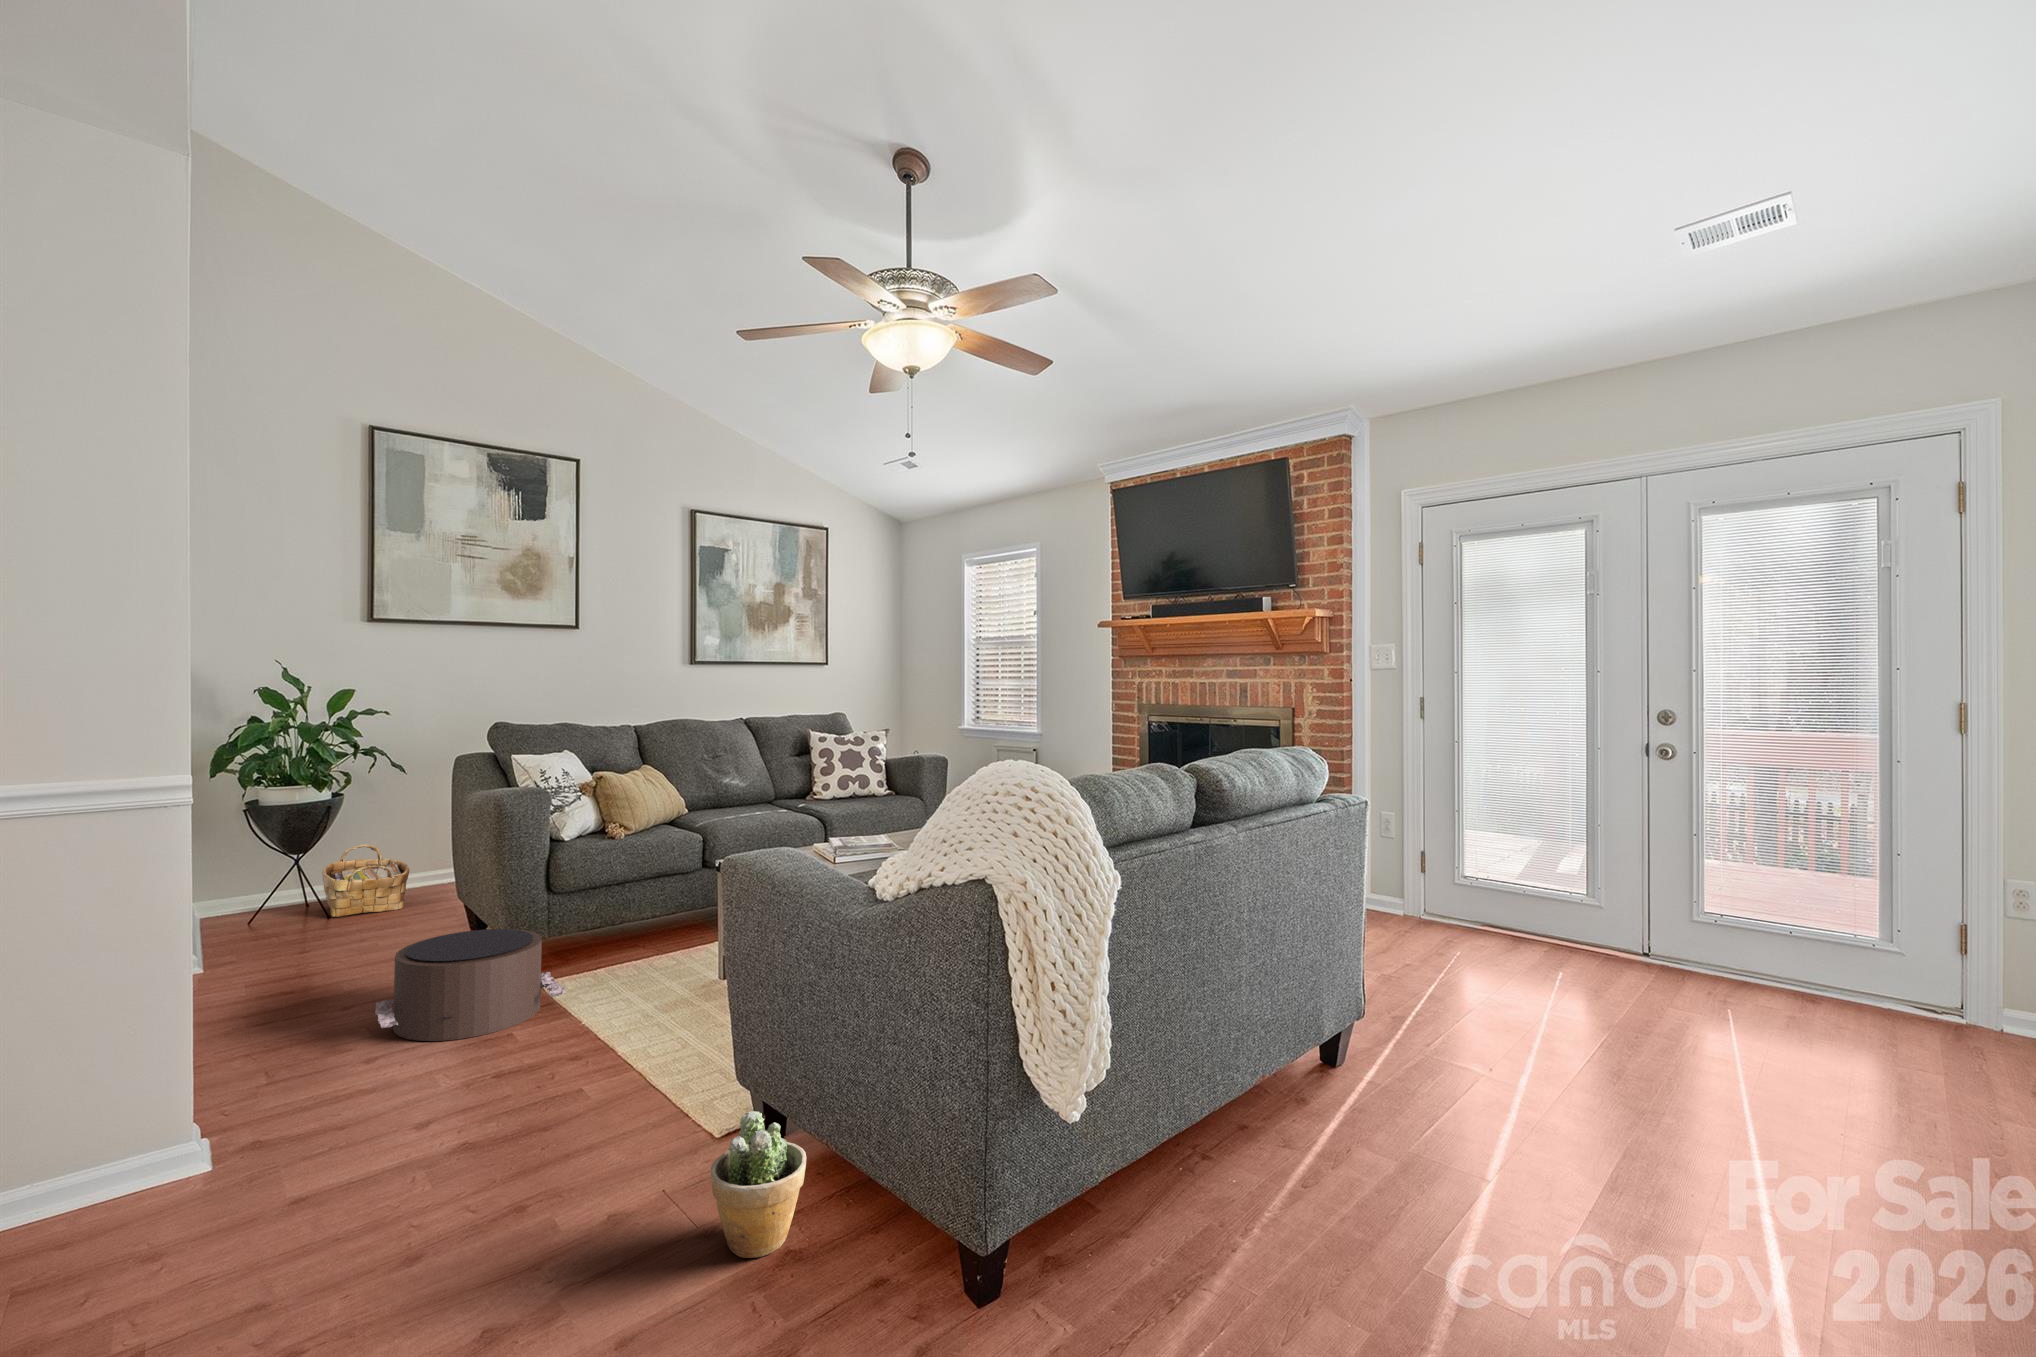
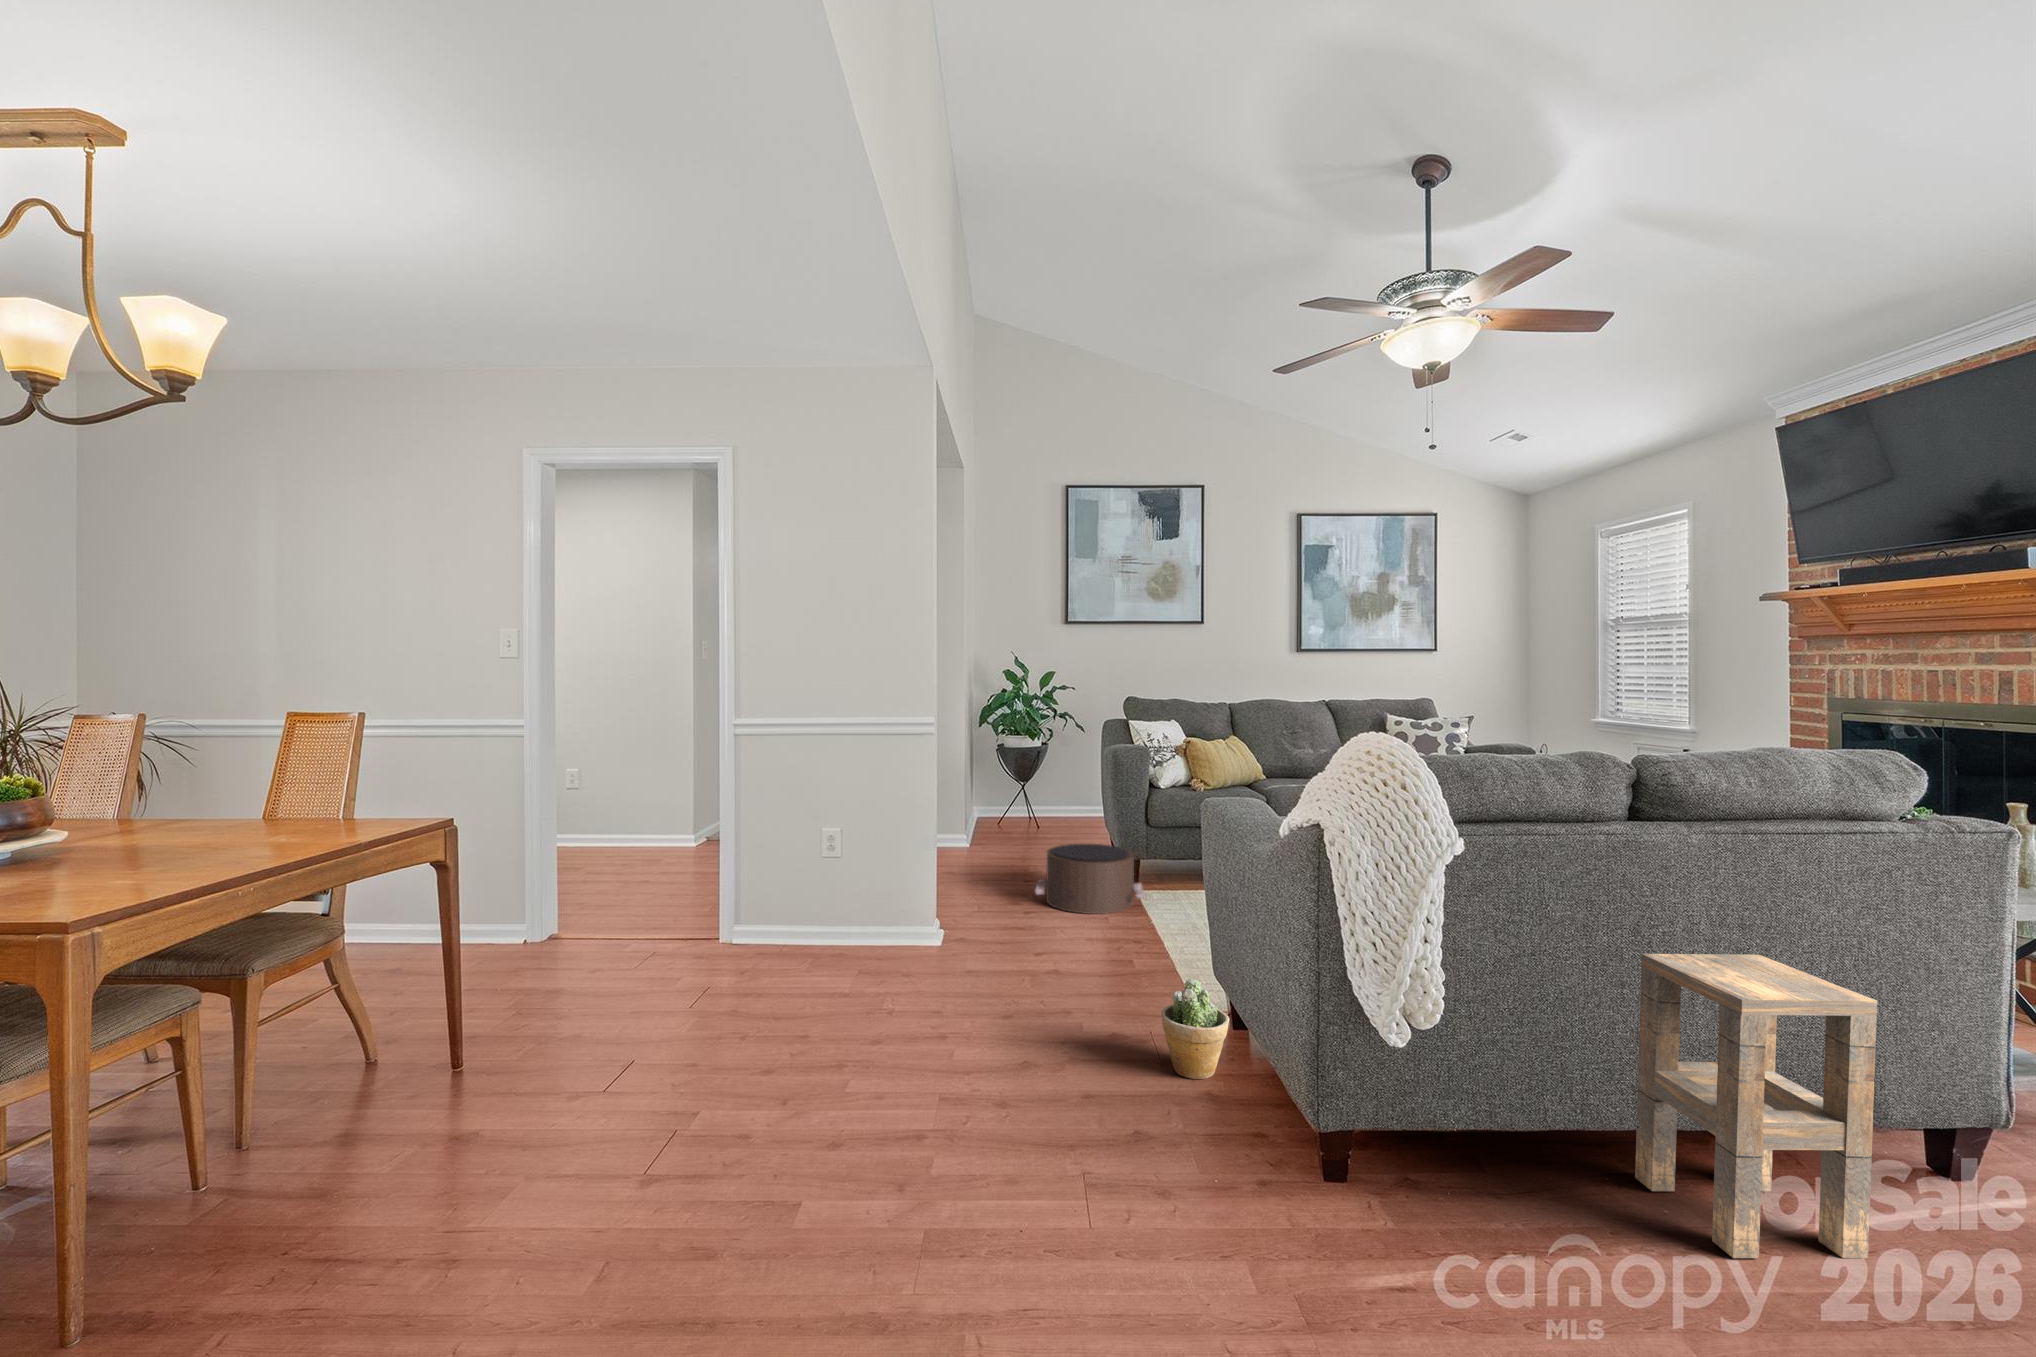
woven basket: present [322,844,409,917] -> none [1035,782,1084,830]
side table: none [1227,934,1395,1231] -> present [1635,954,1877,1258]

